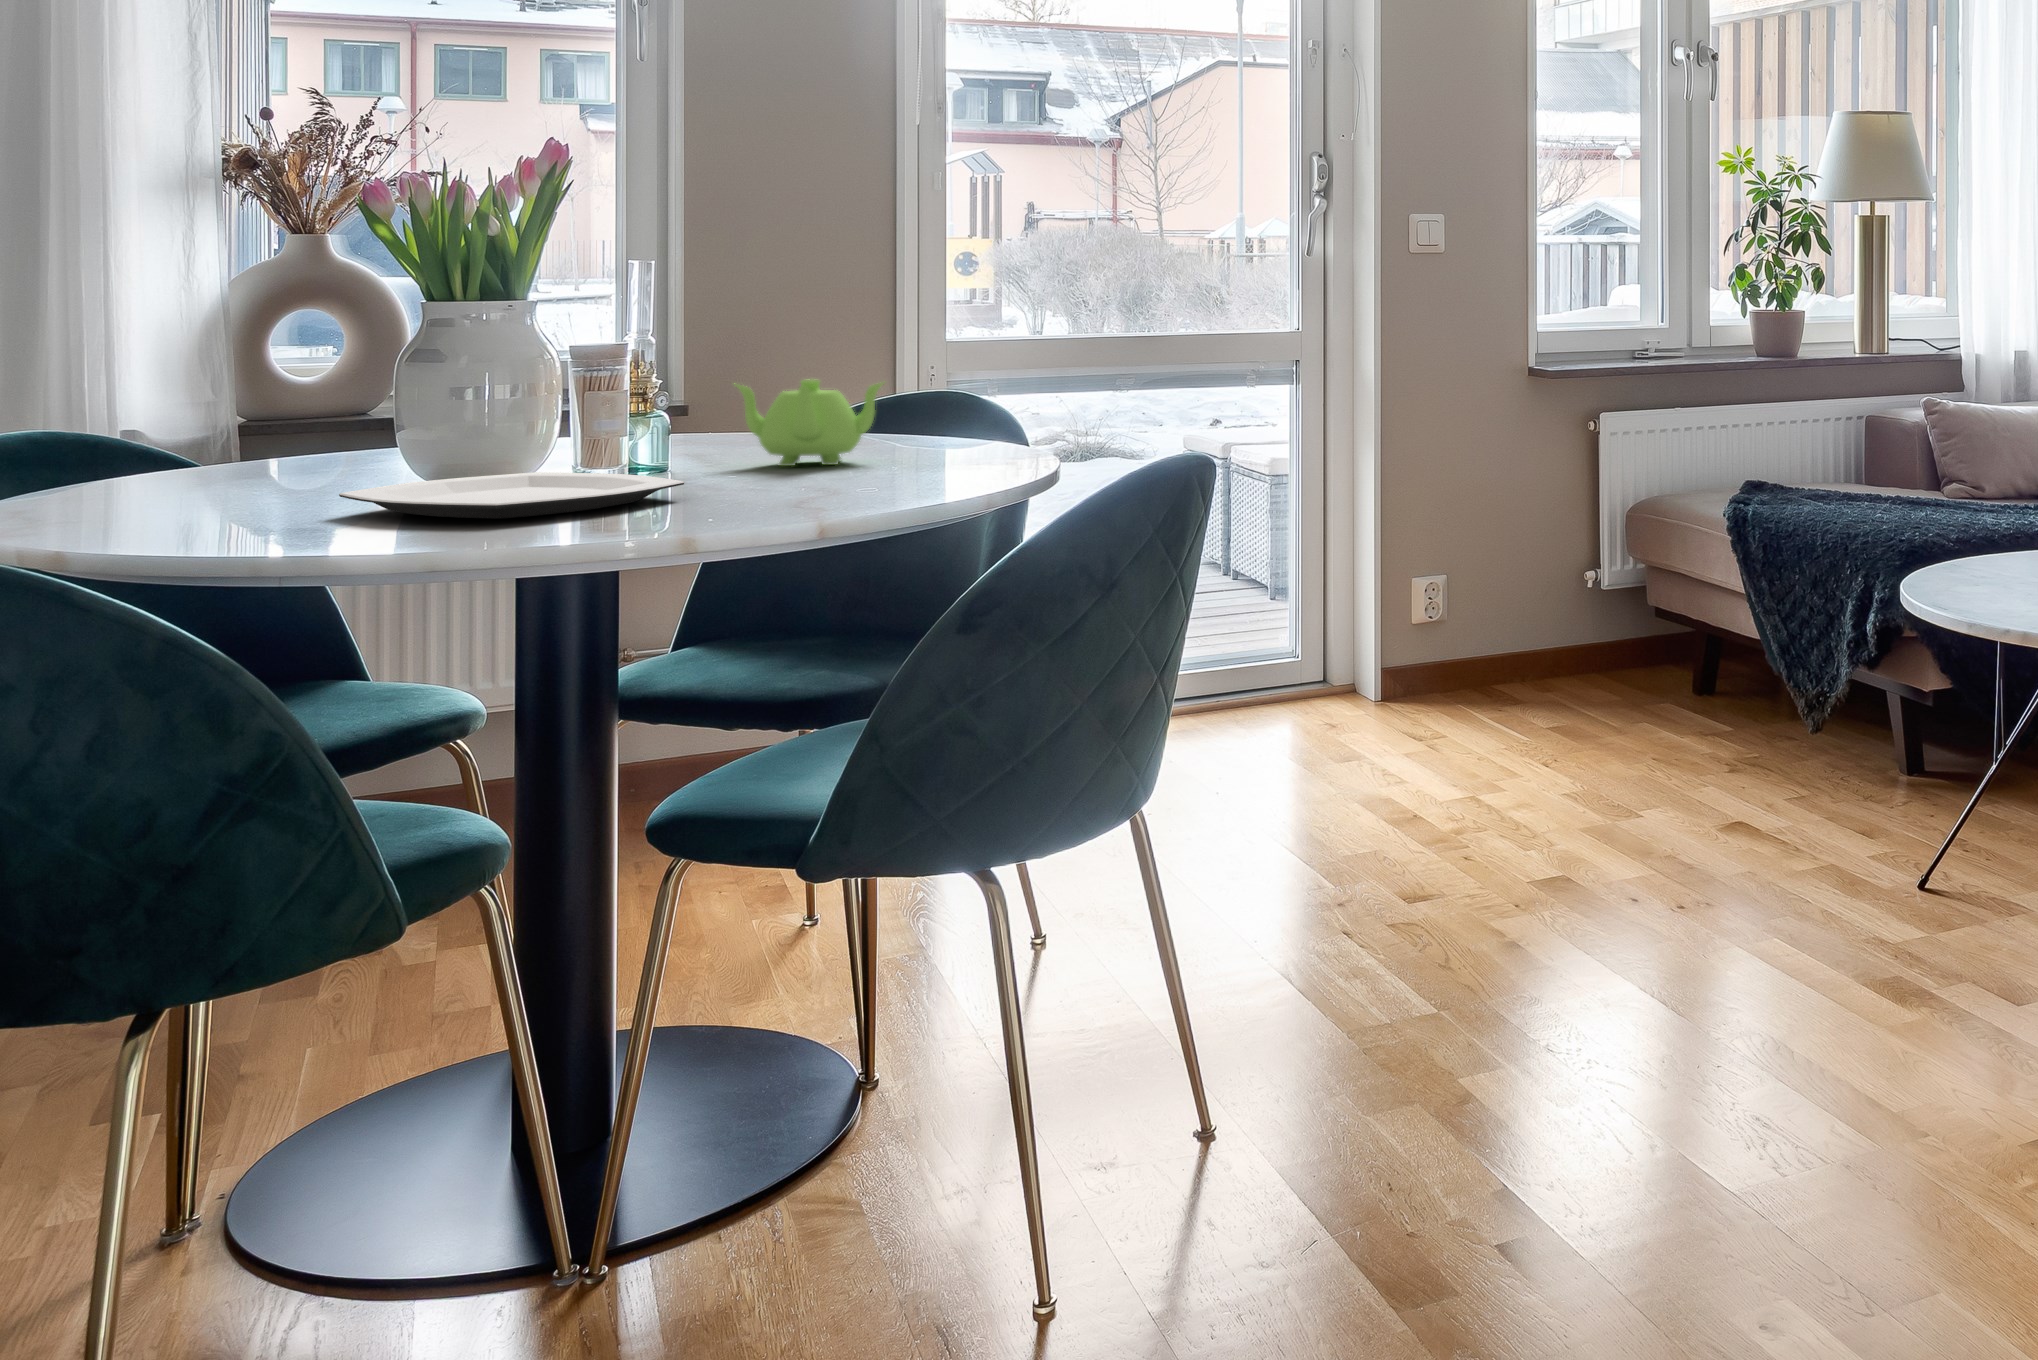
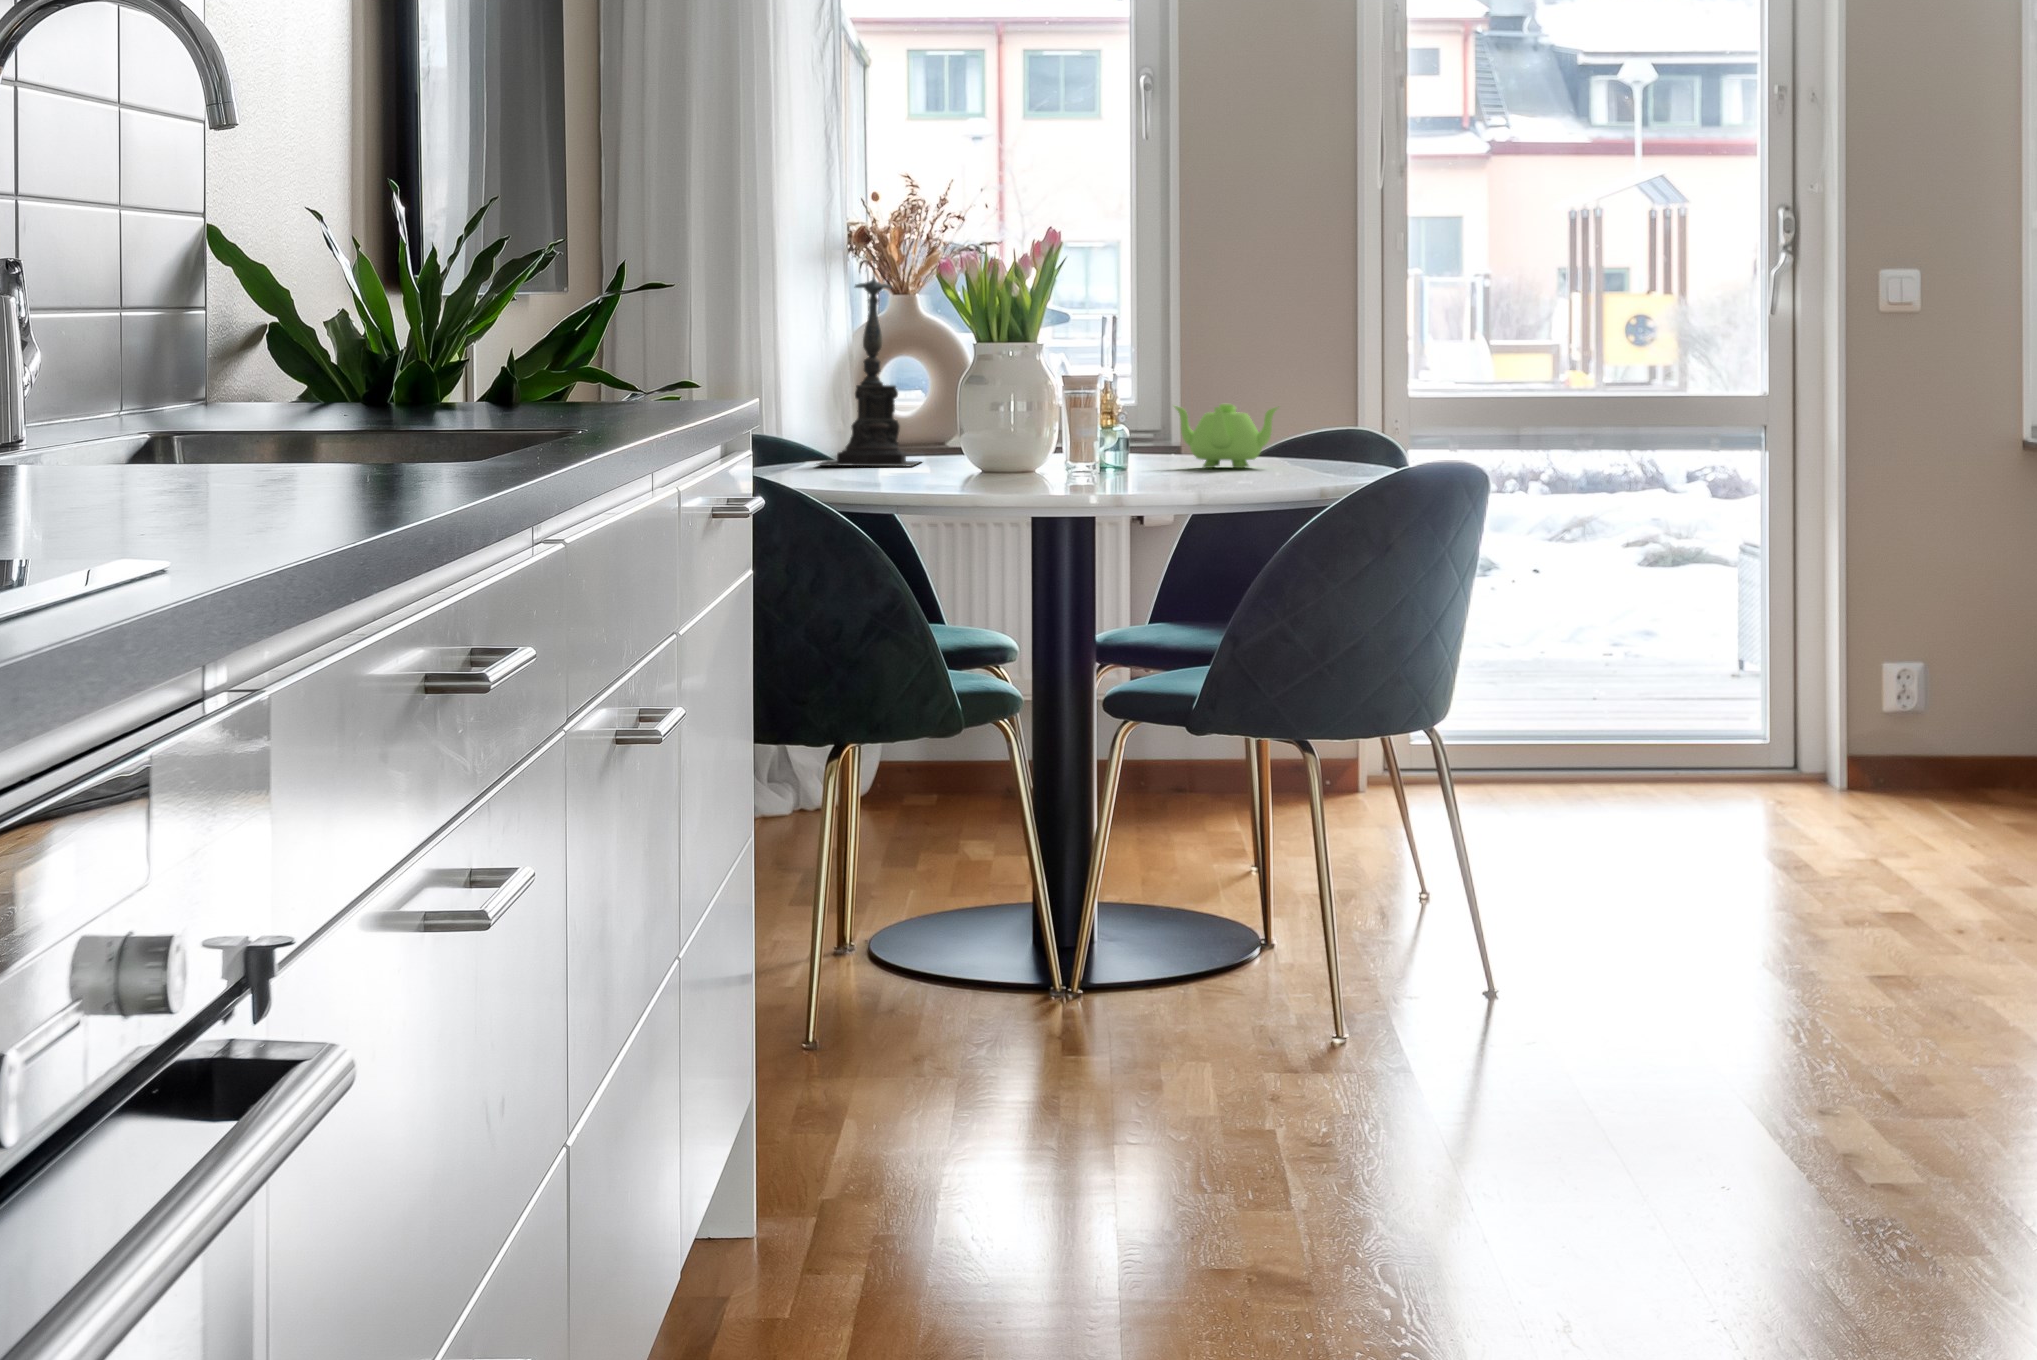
candle holder: none [146,175,340,487] -> present [818,268,920,466]
plate: present [339,472,684,519] -> none [924,461,1128,482]

